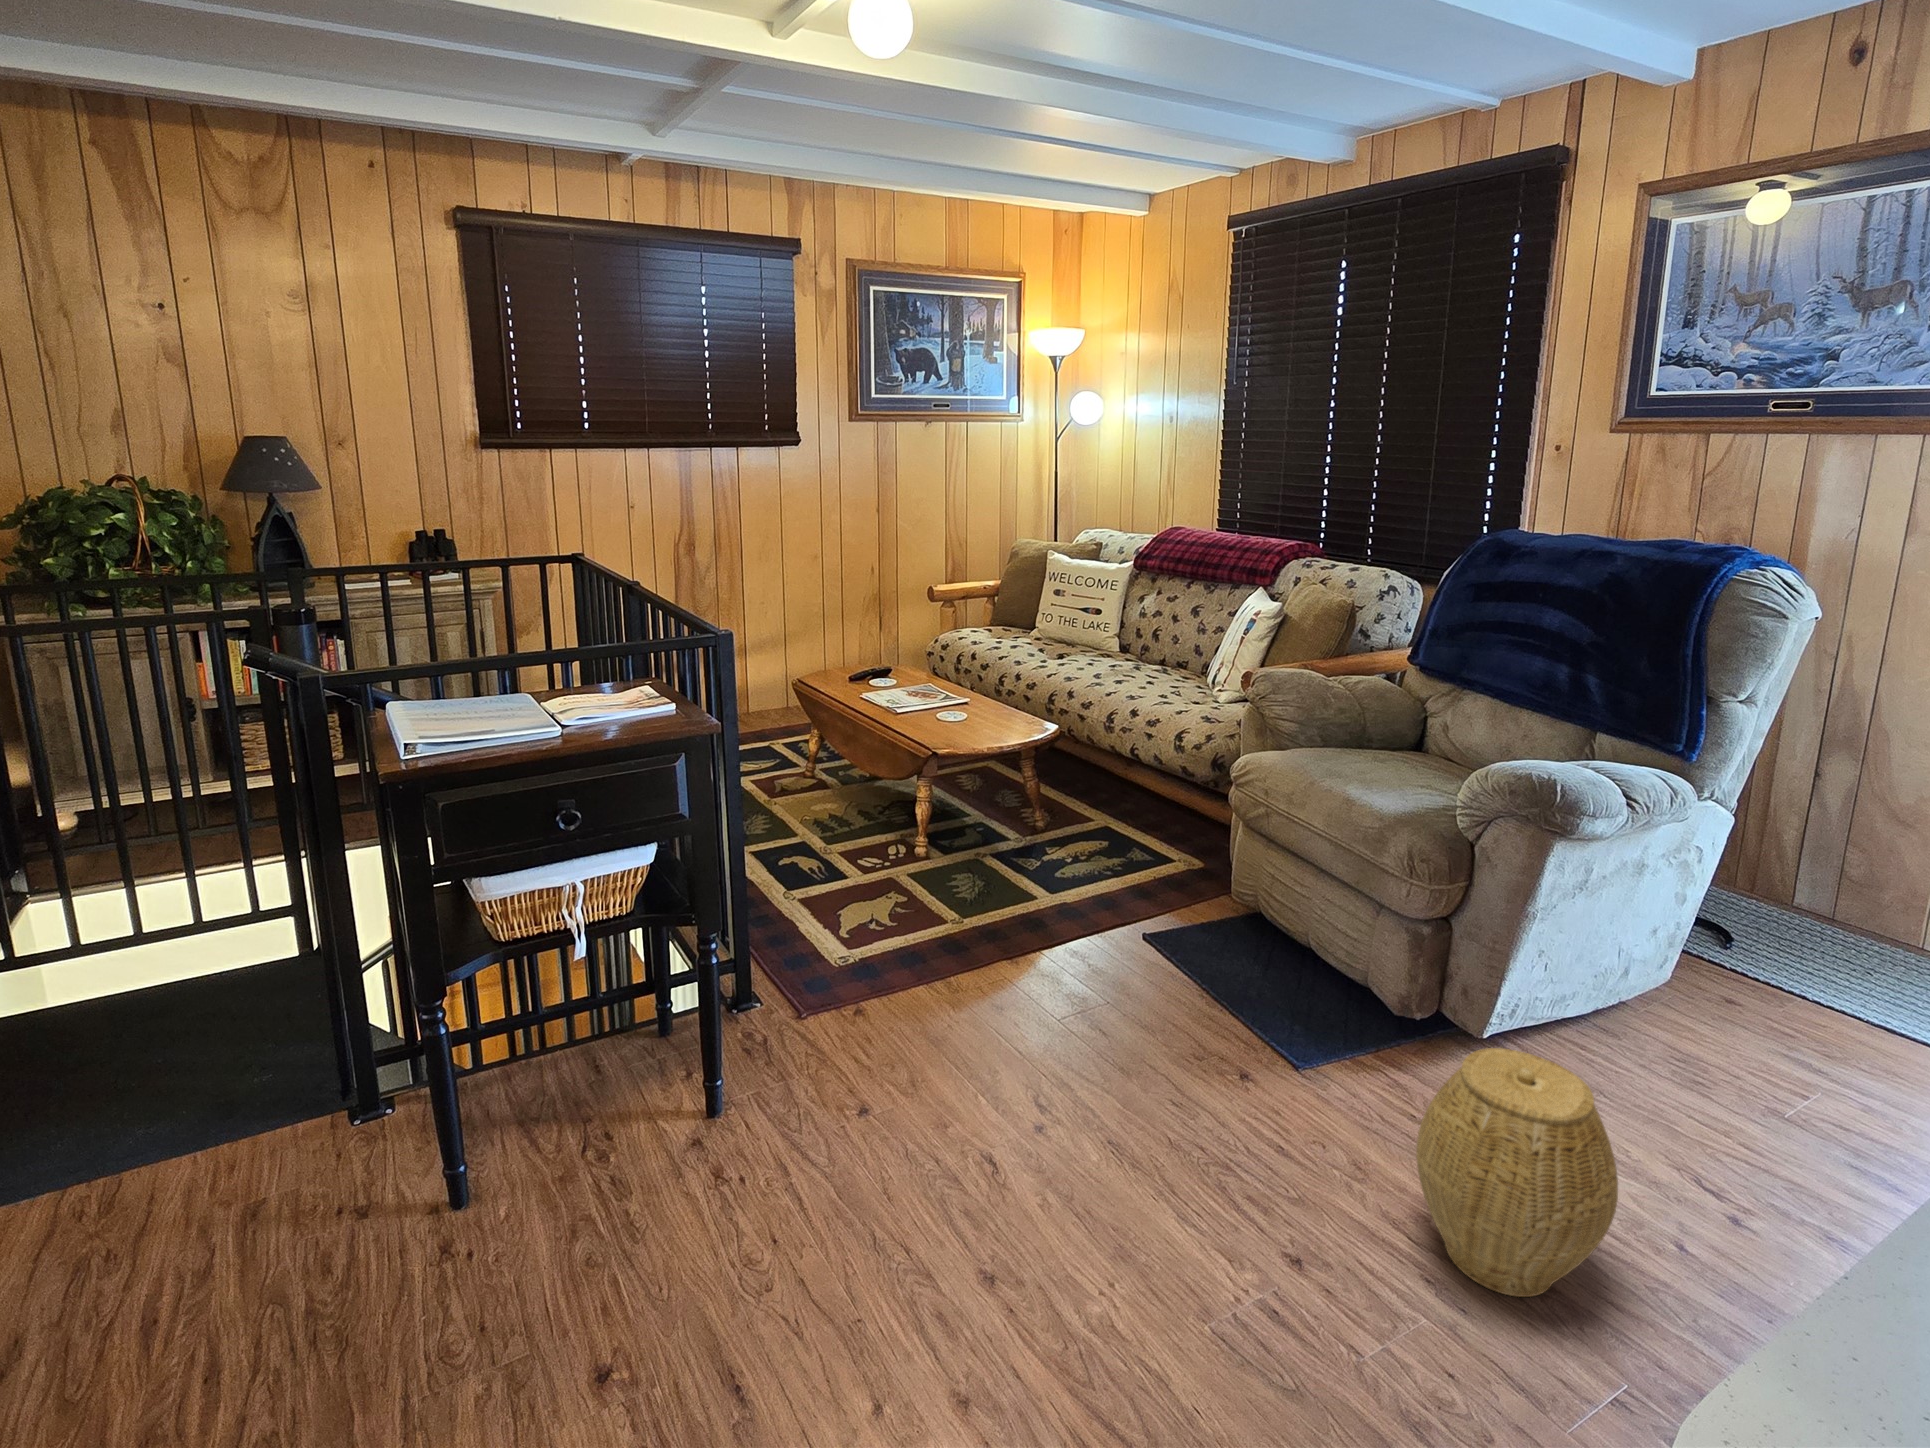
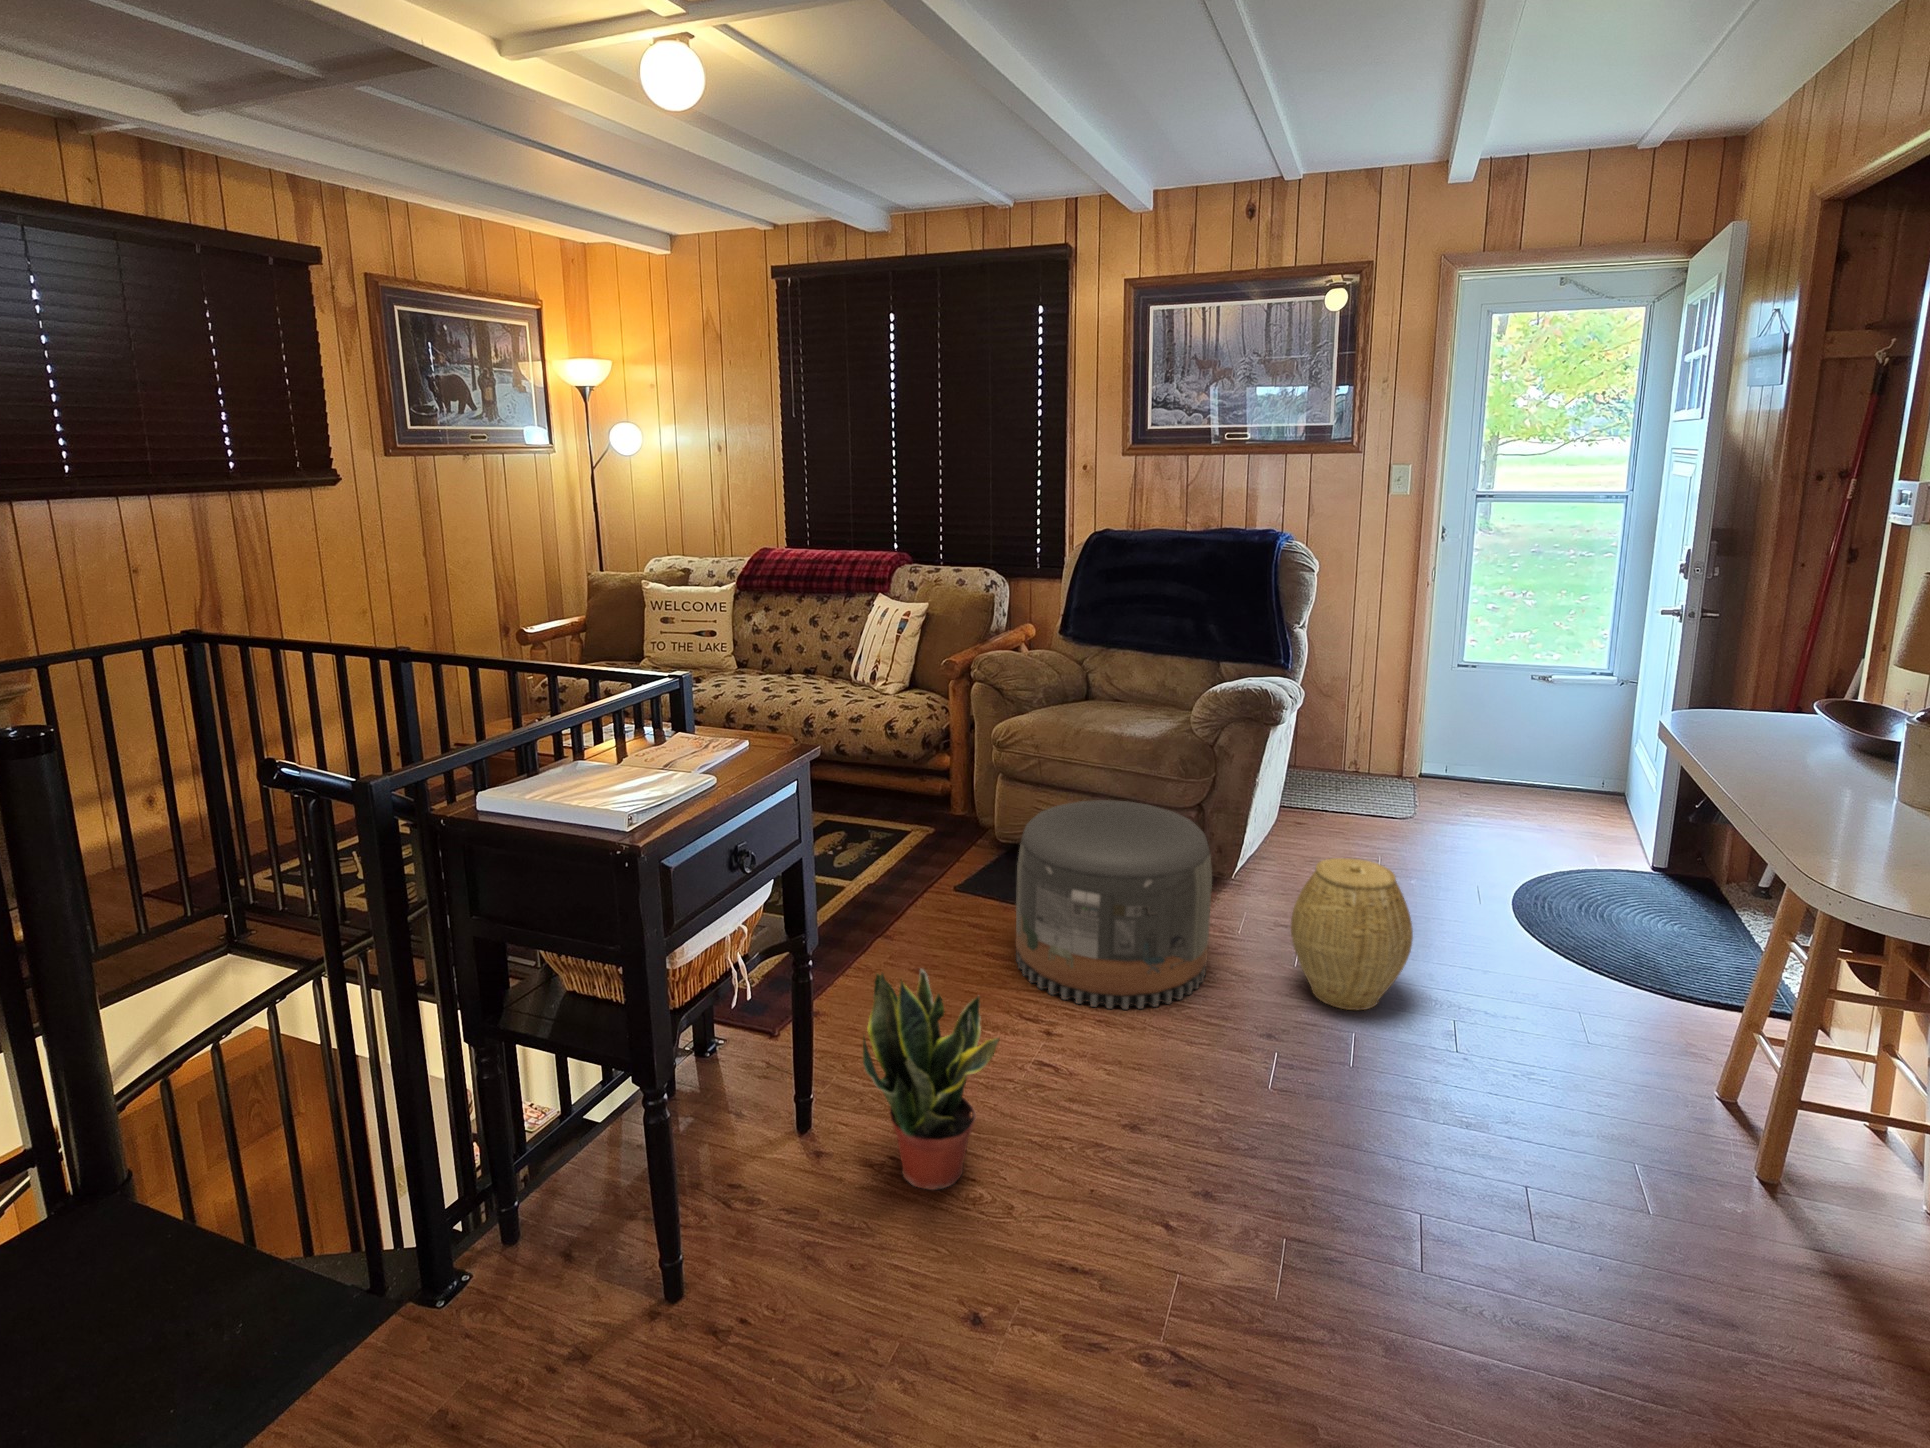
pouf: none [1095,866,1360,1159] -> present [1016,800,1212,1009]
potted plant: none [665,976,848,1232] -> present [863,969,999,1190]

